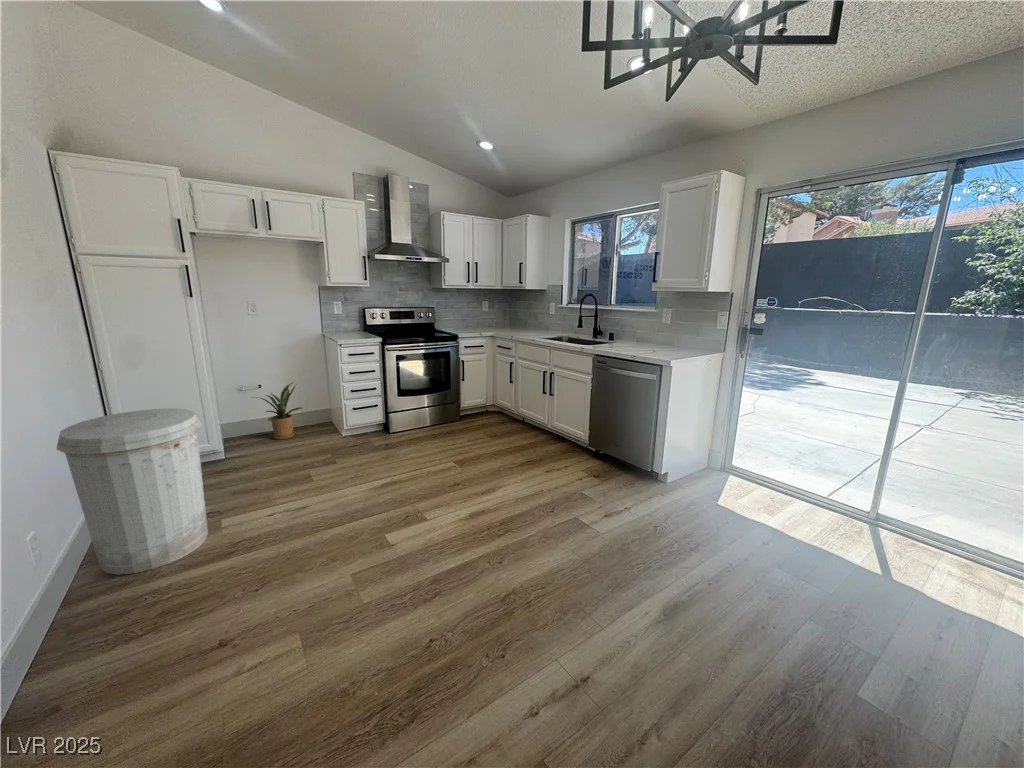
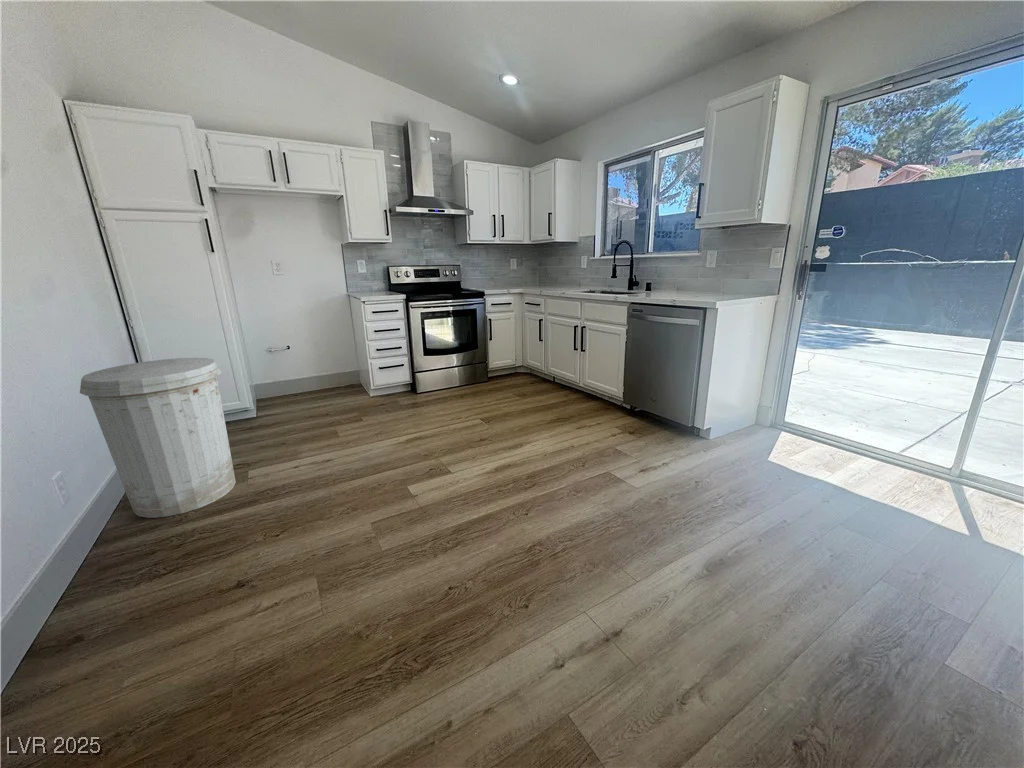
house plant: present [261,383,302,439] -> none [278,342,334,399]

